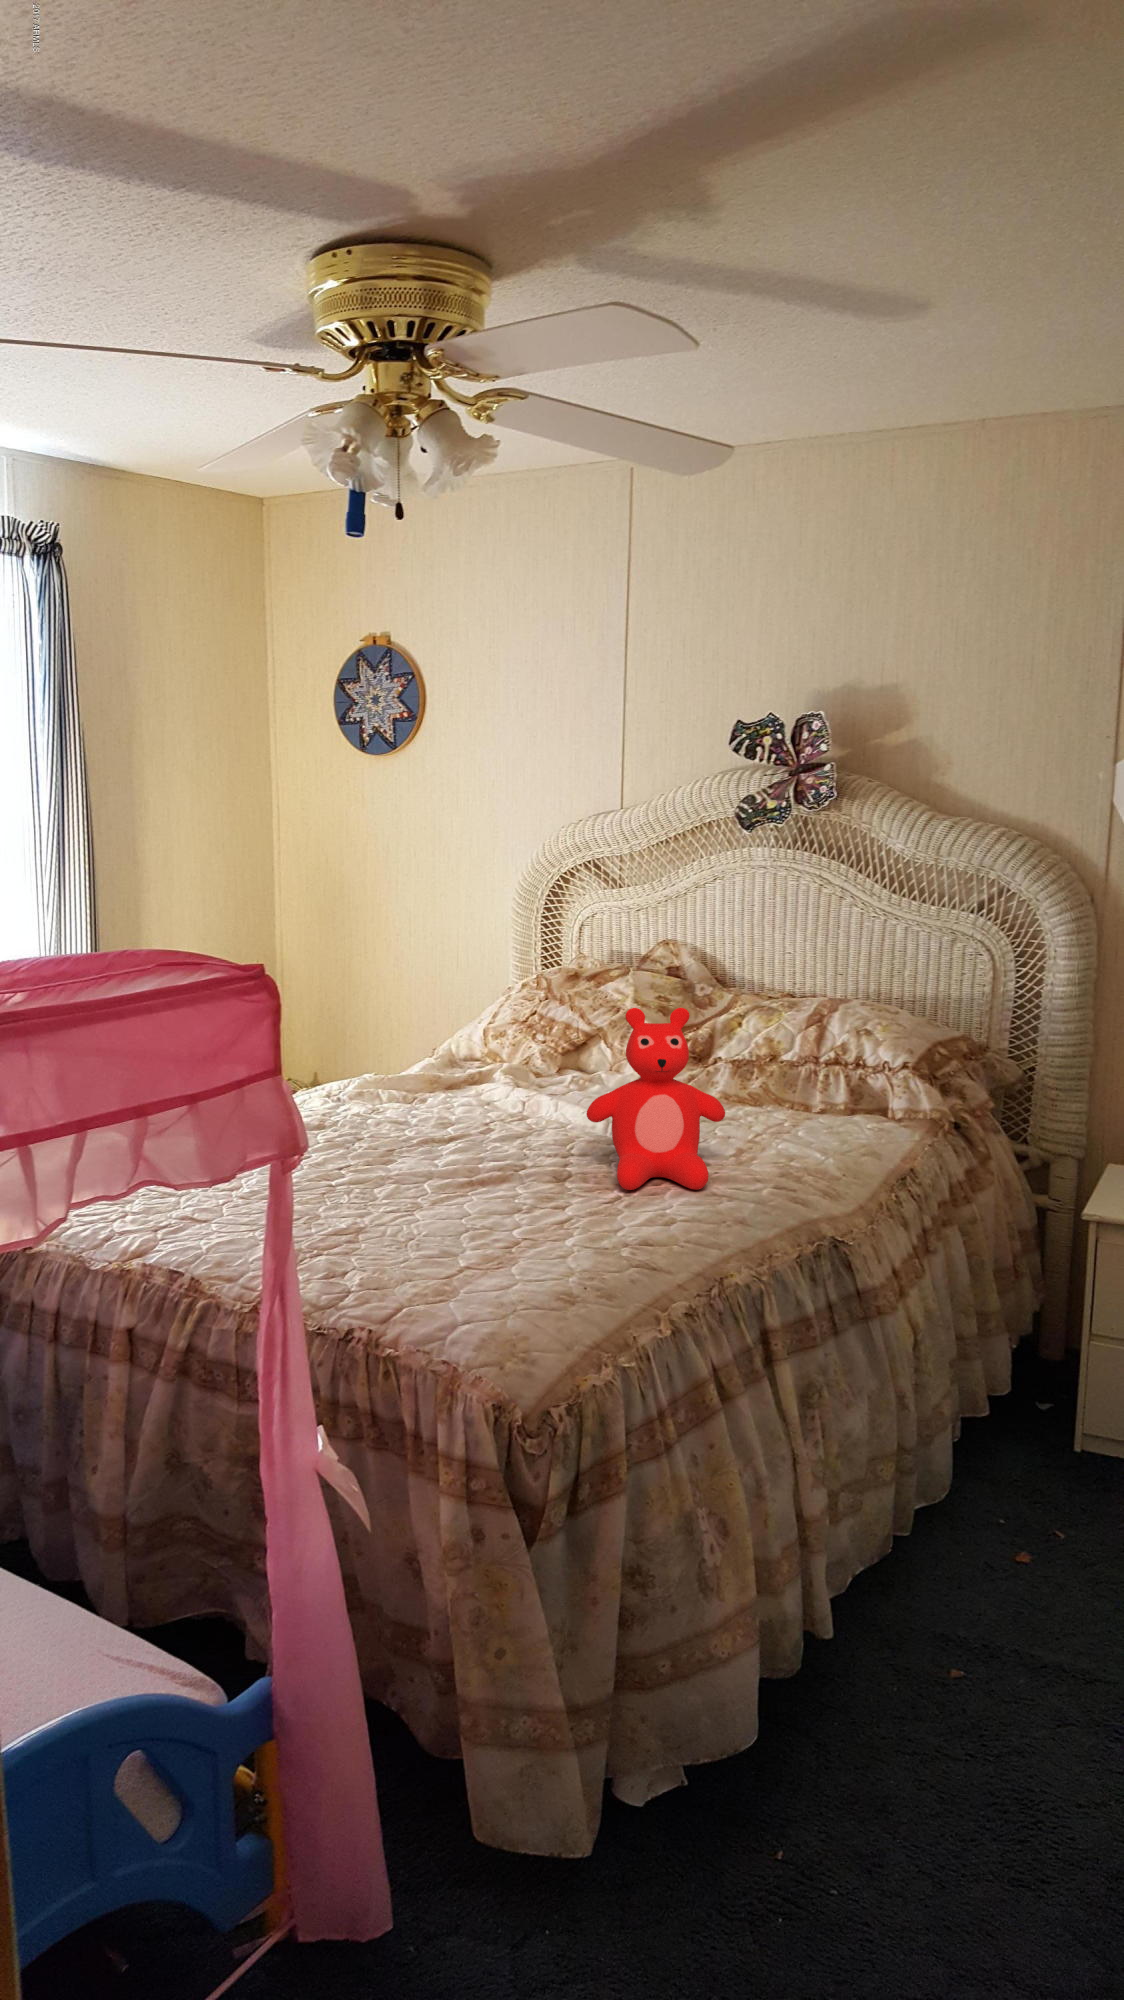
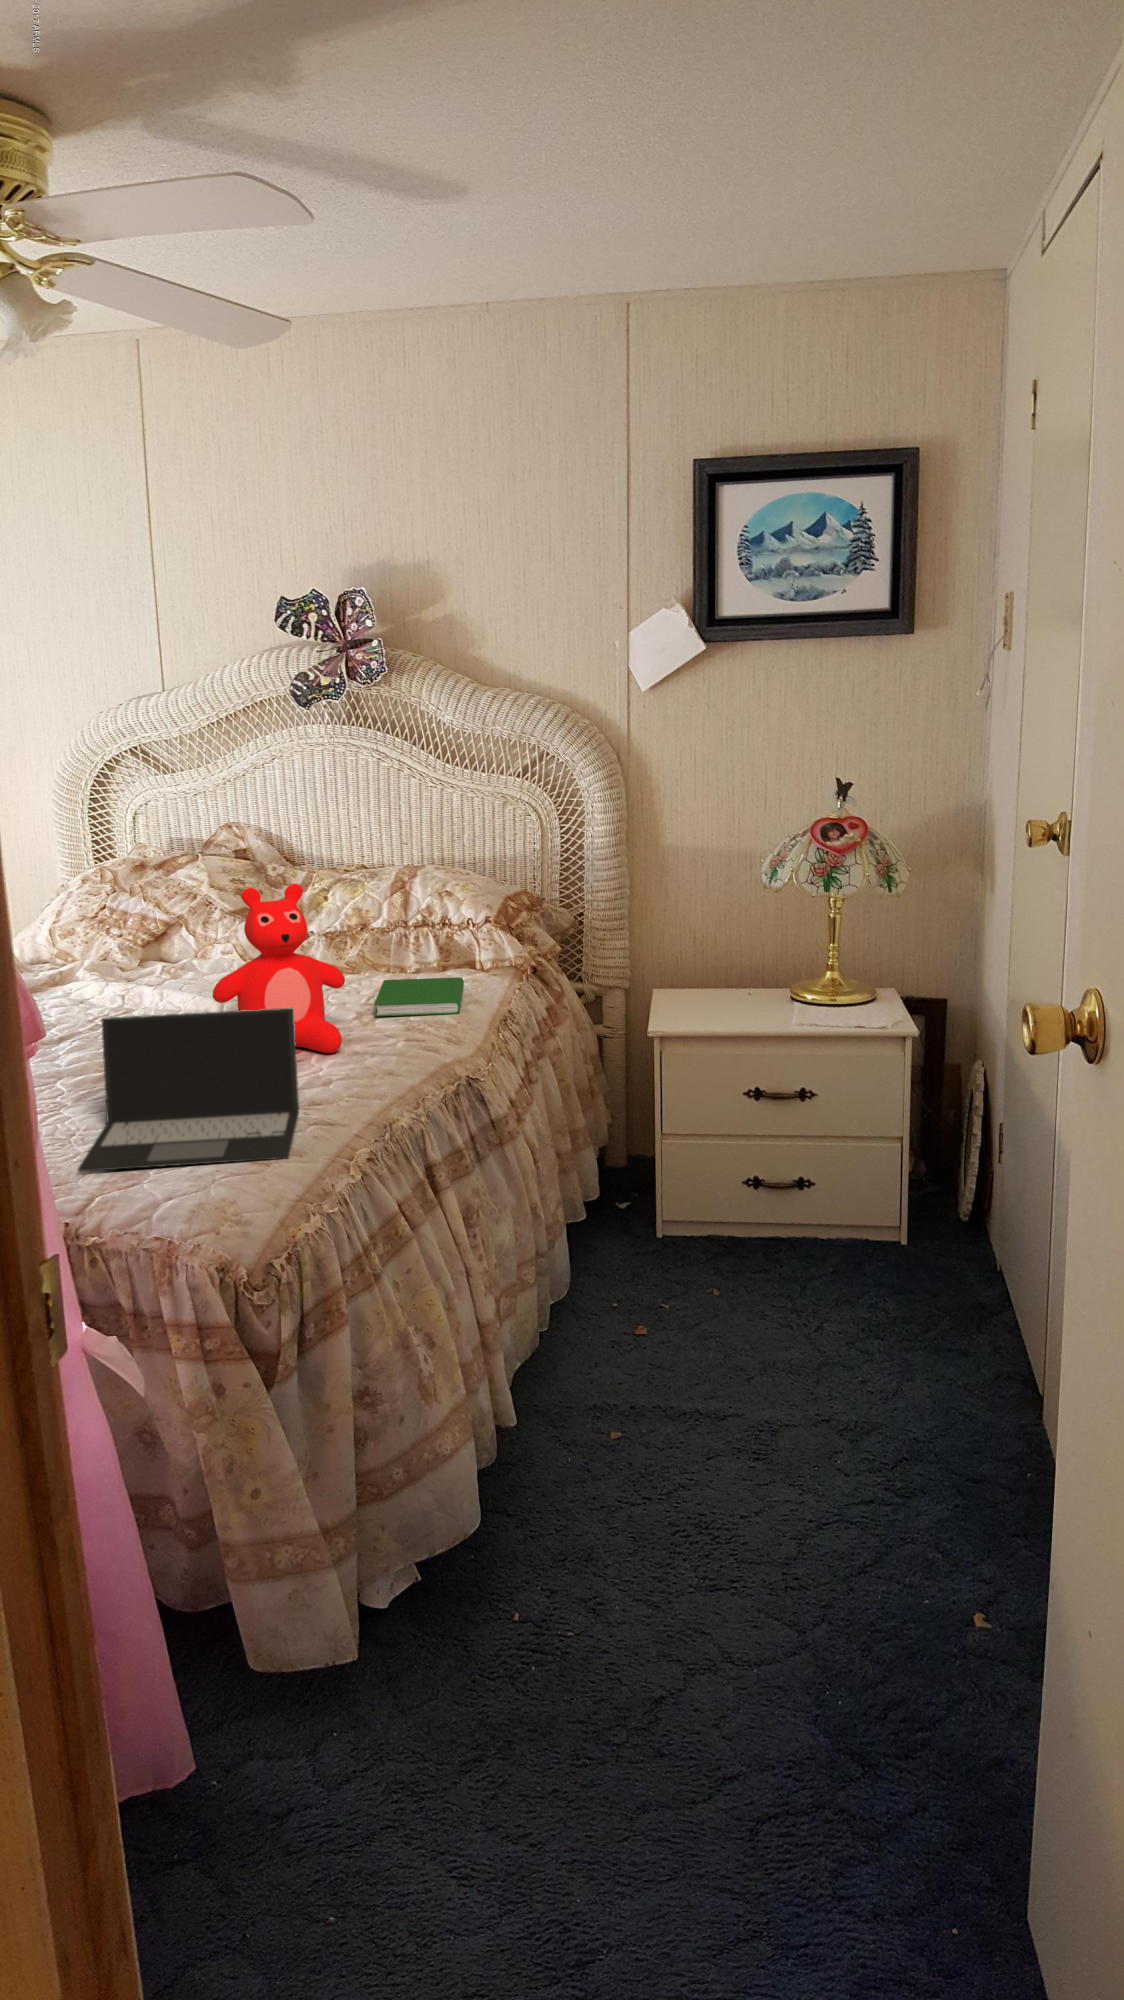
hardcover book: none [758,1118,867,1165] -> present [374,977,464,1016]
laptop: none [396,1124,642,1299] -> present [78,1008,299,1172]

